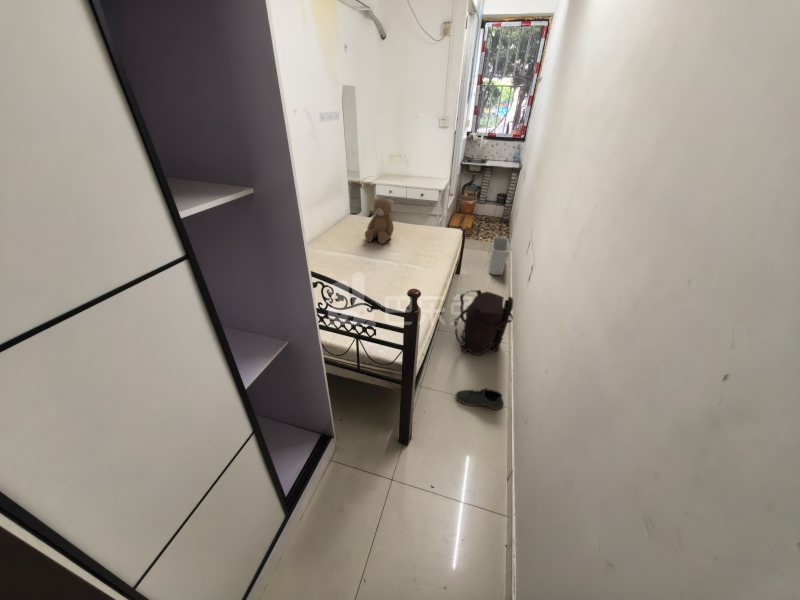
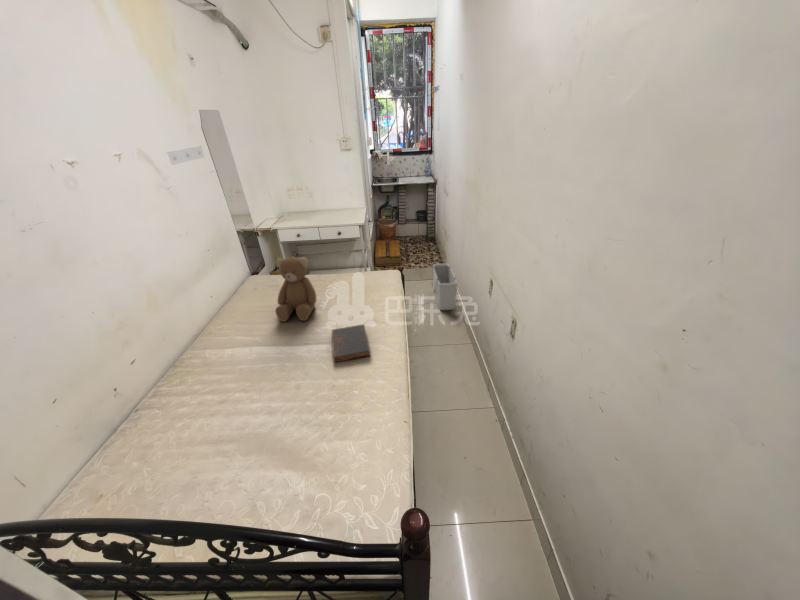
book: none [395,251,421,269] -> present [332,325,370,362]
backpack: present [454,290,513,355] -> none [429,358,508,449]
shoe: present [456,388,504,410] -> none [475,518,545,559]

